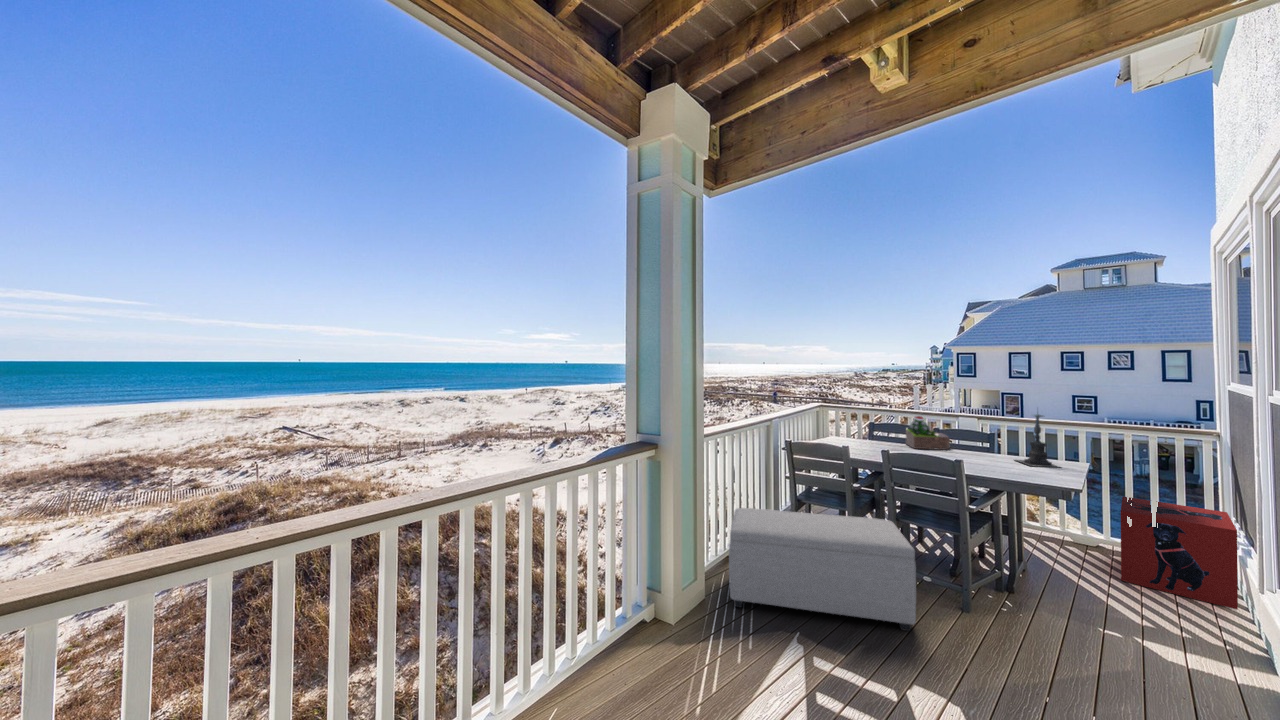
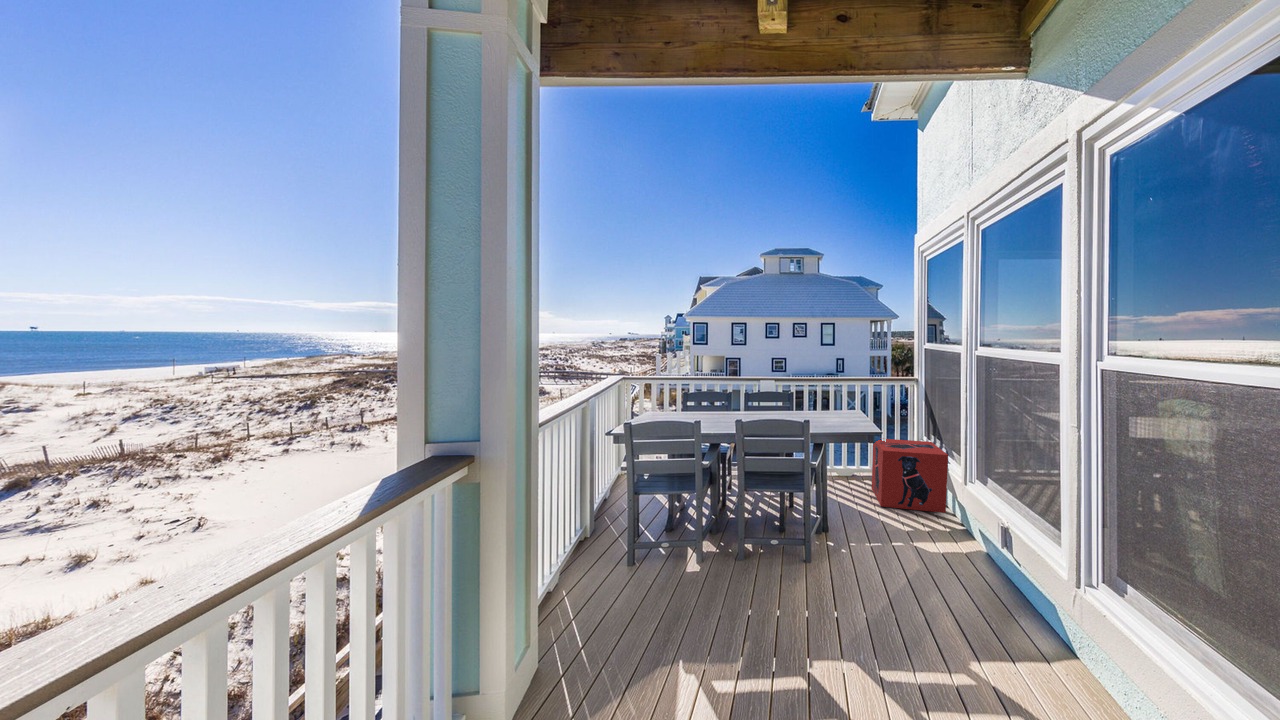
candle holder: present [1017,413,1058,467] -> none [814,368,851,421]
succulent plant: present [906,416,950,450] -> none [723,381,761,413]
ottoman: present [729,508,916,631] -> none [588,490,786,627]

